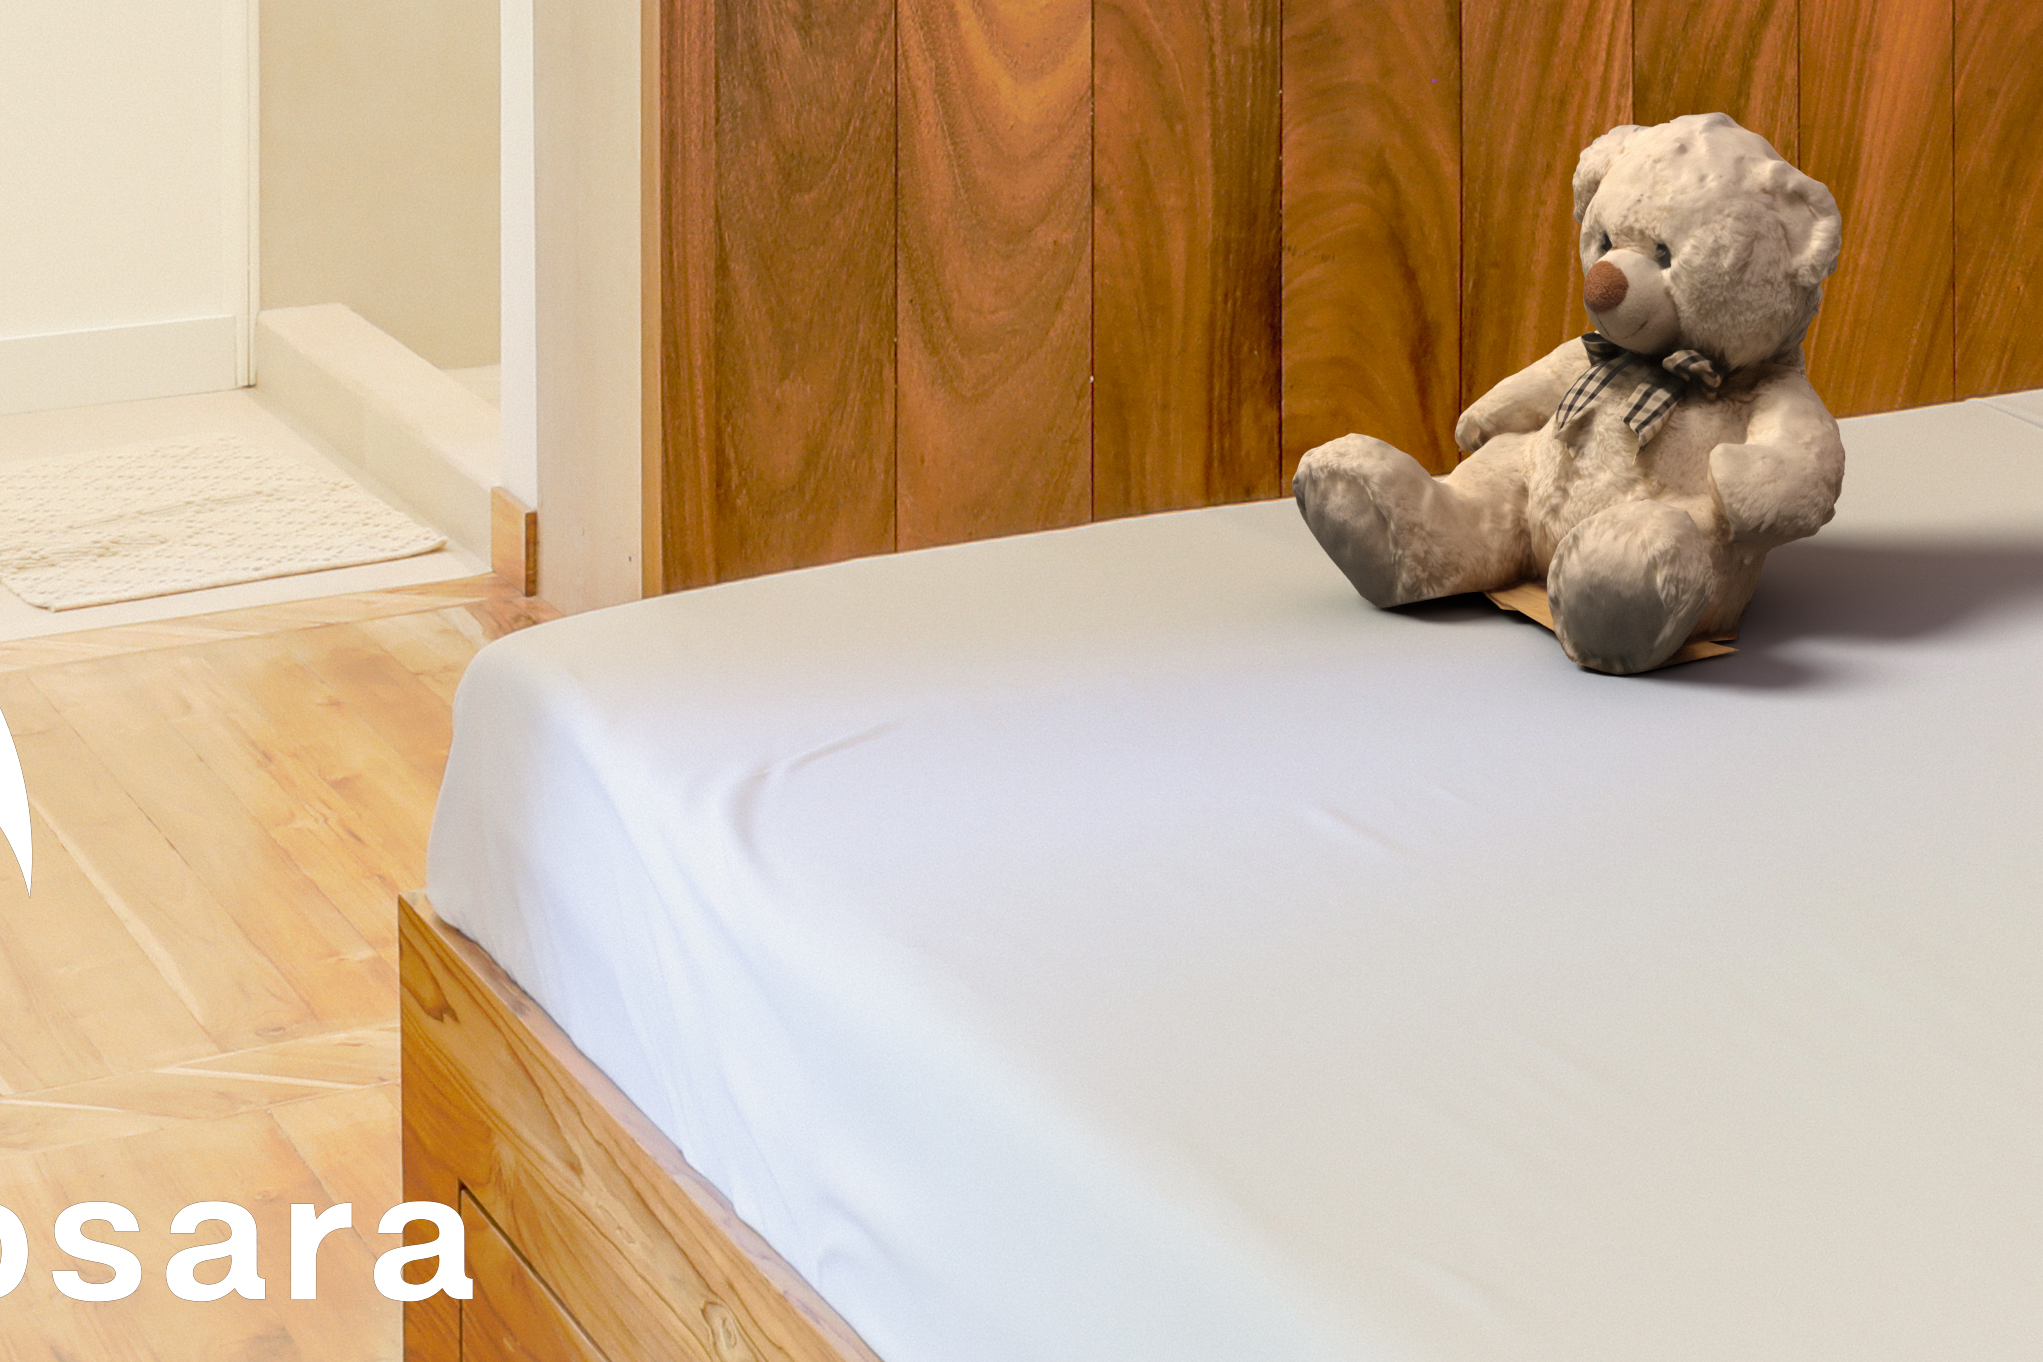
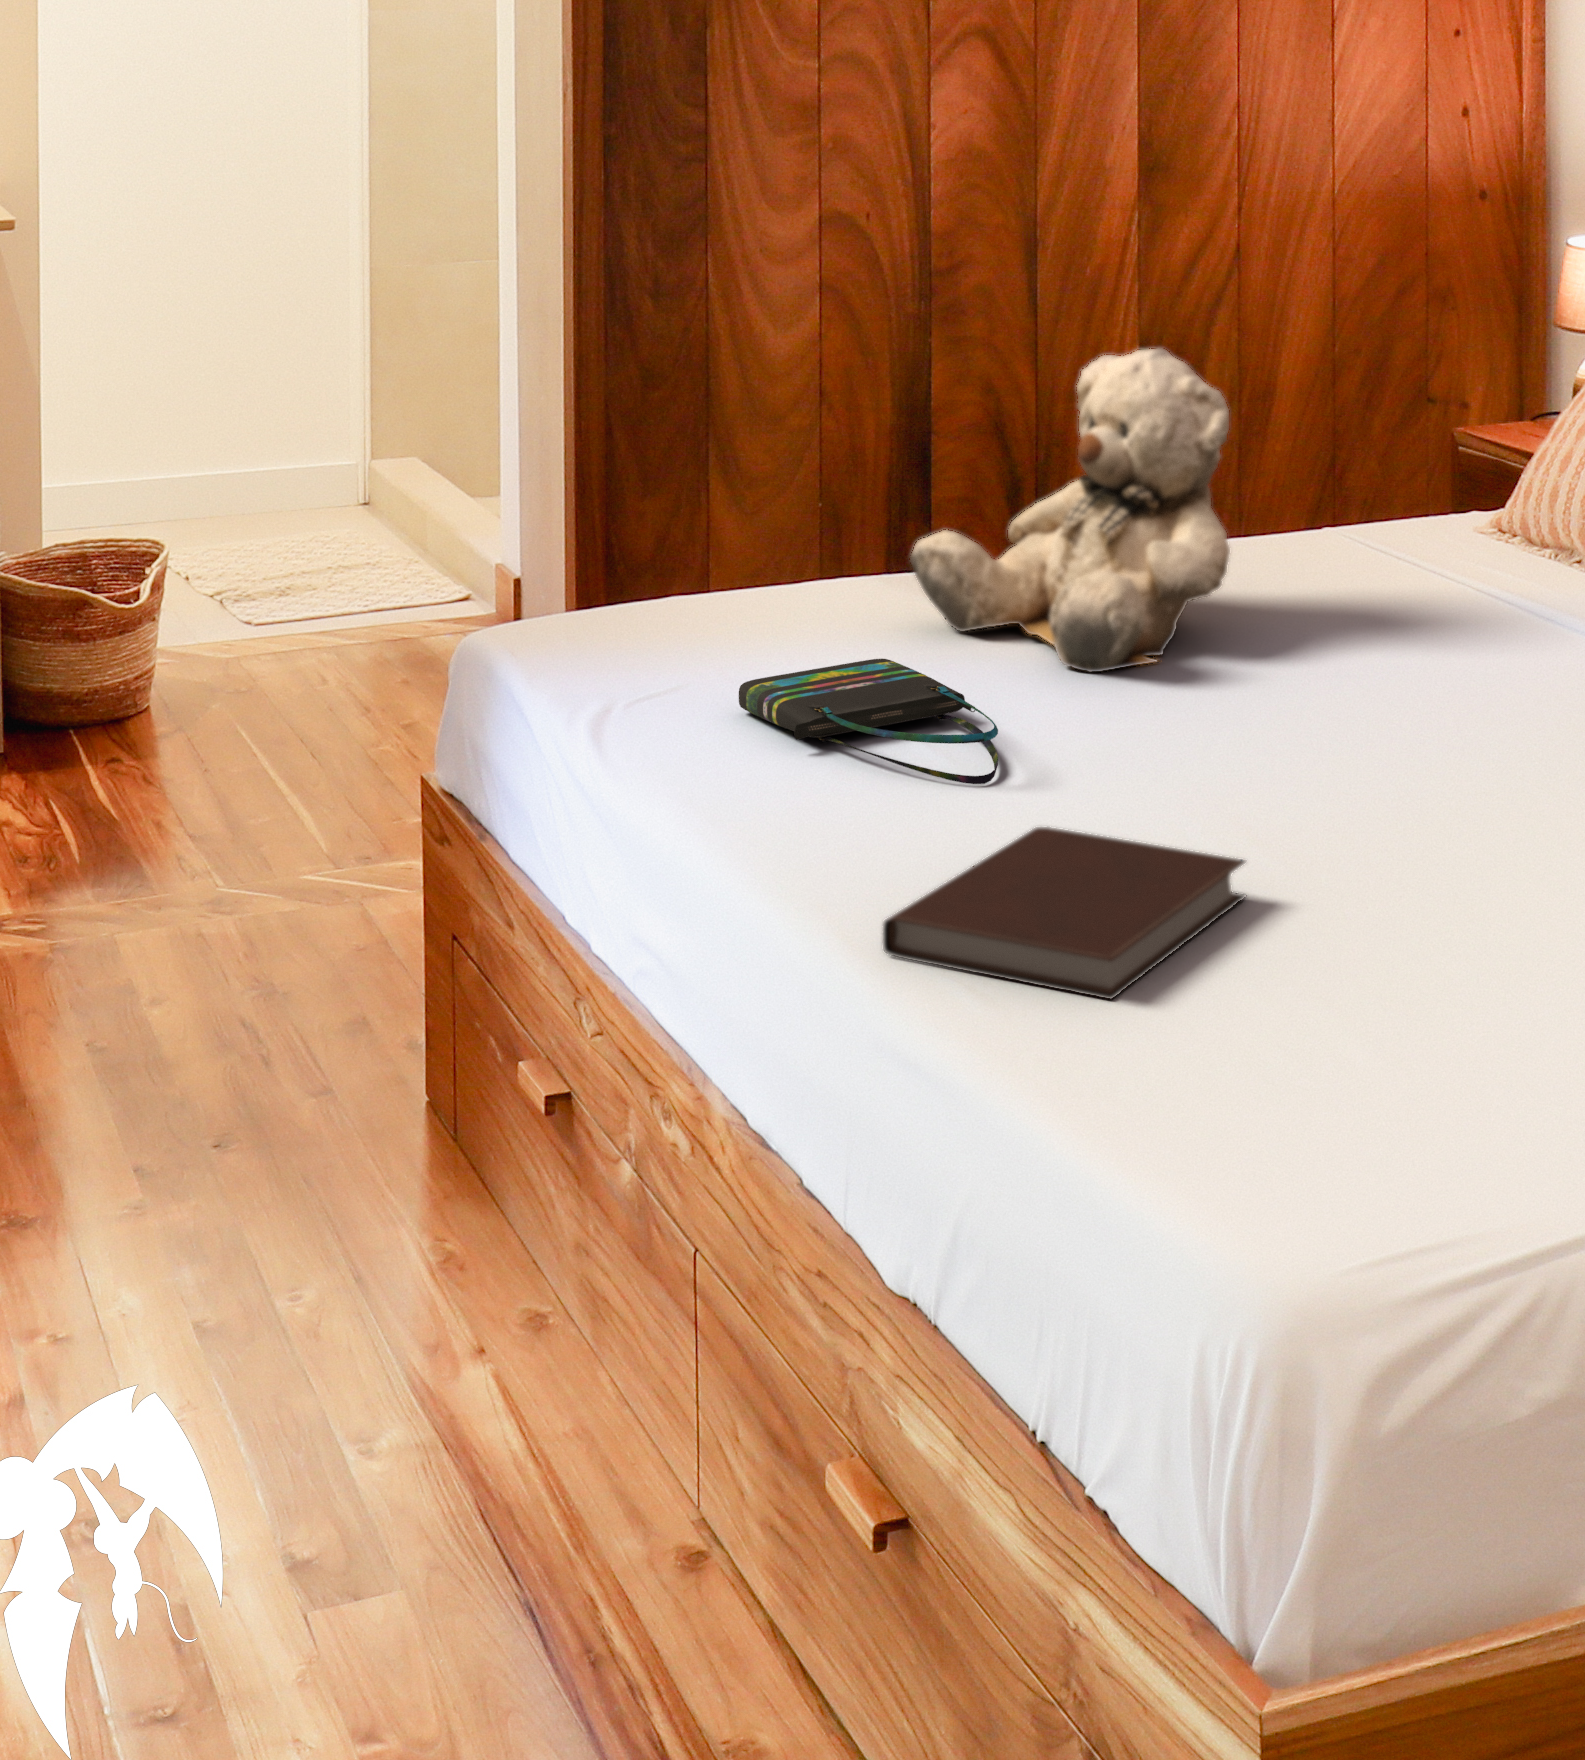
tote bag: none [1020,664,1498,887] -> present [739,659,998,784]
notebook: none [1361,967,1975,1281] -> present [883,827,1245,999]

